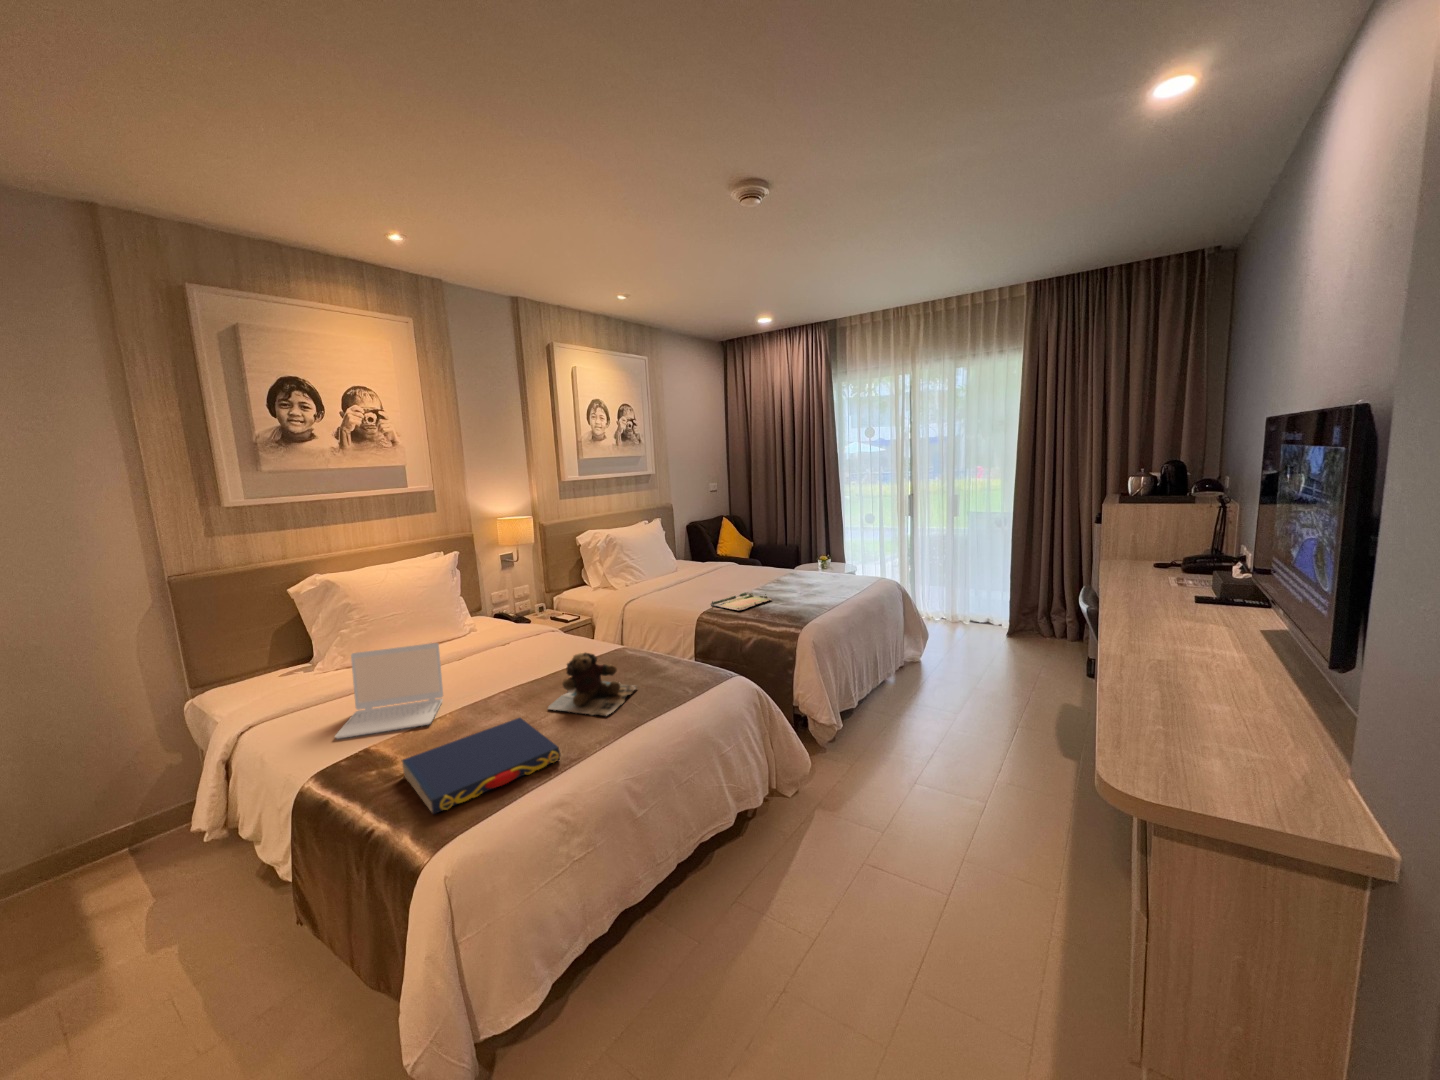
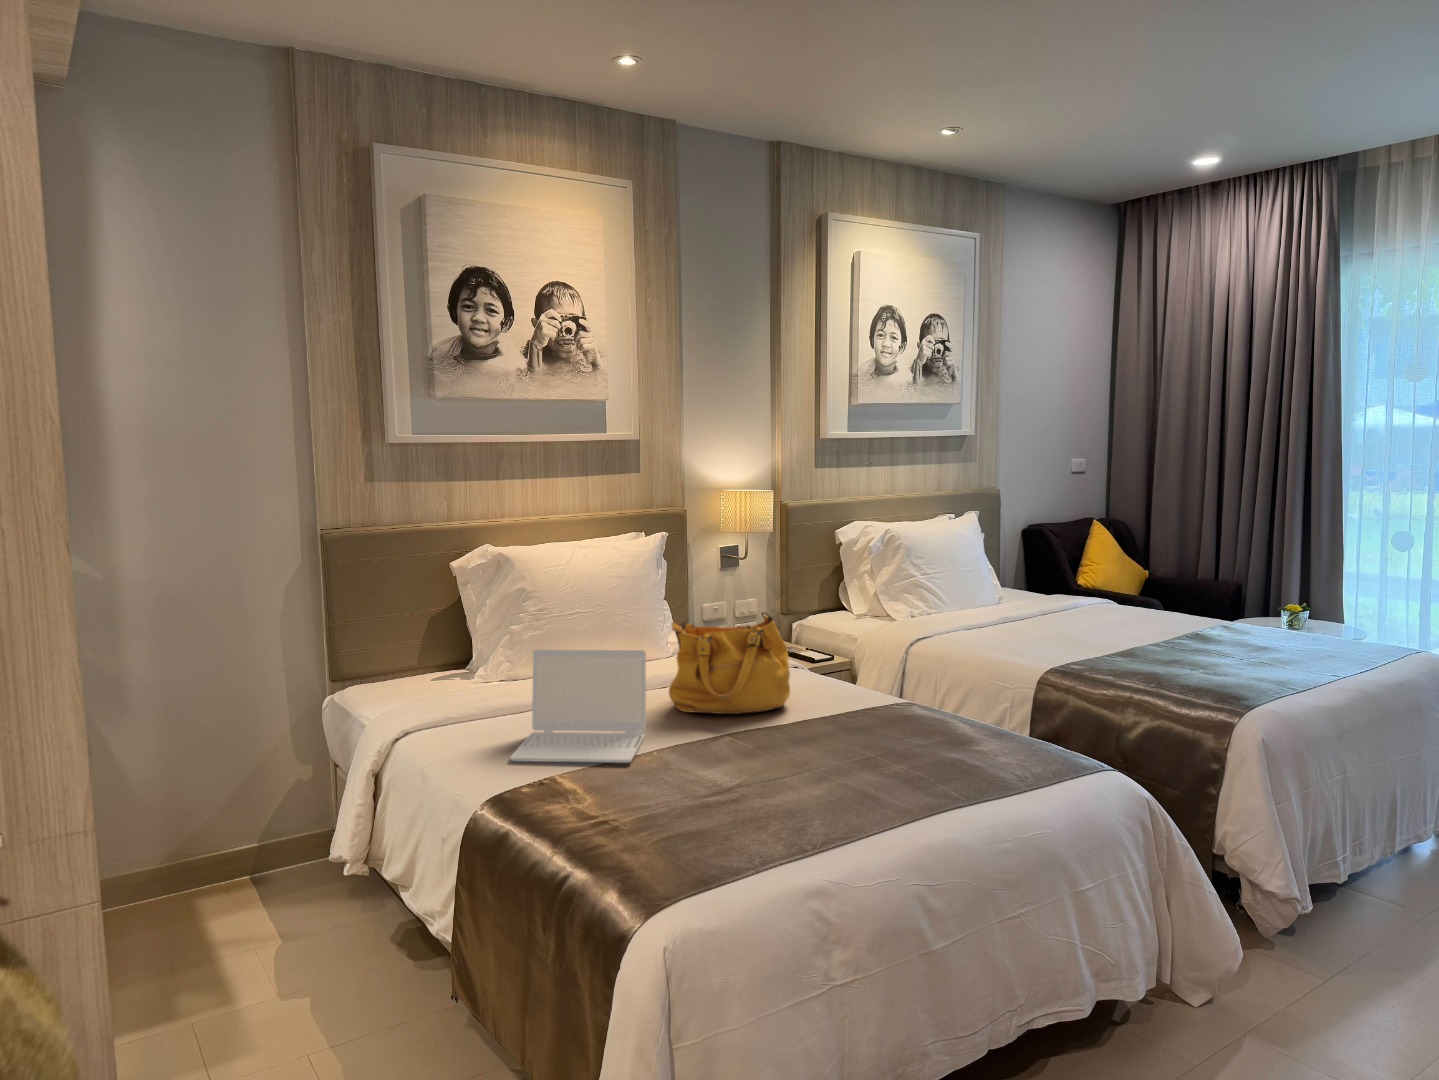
tray: present [711,593,772,610] -> none [1064,646,1183,673]
handbag: none [459,603,546,676] -> present [669,612,790,714]
teddy bear: present [548,653,637,716] -> none [795,691,938,792]
book: present [402,718,561,814] -> none [601,770,820,870]

